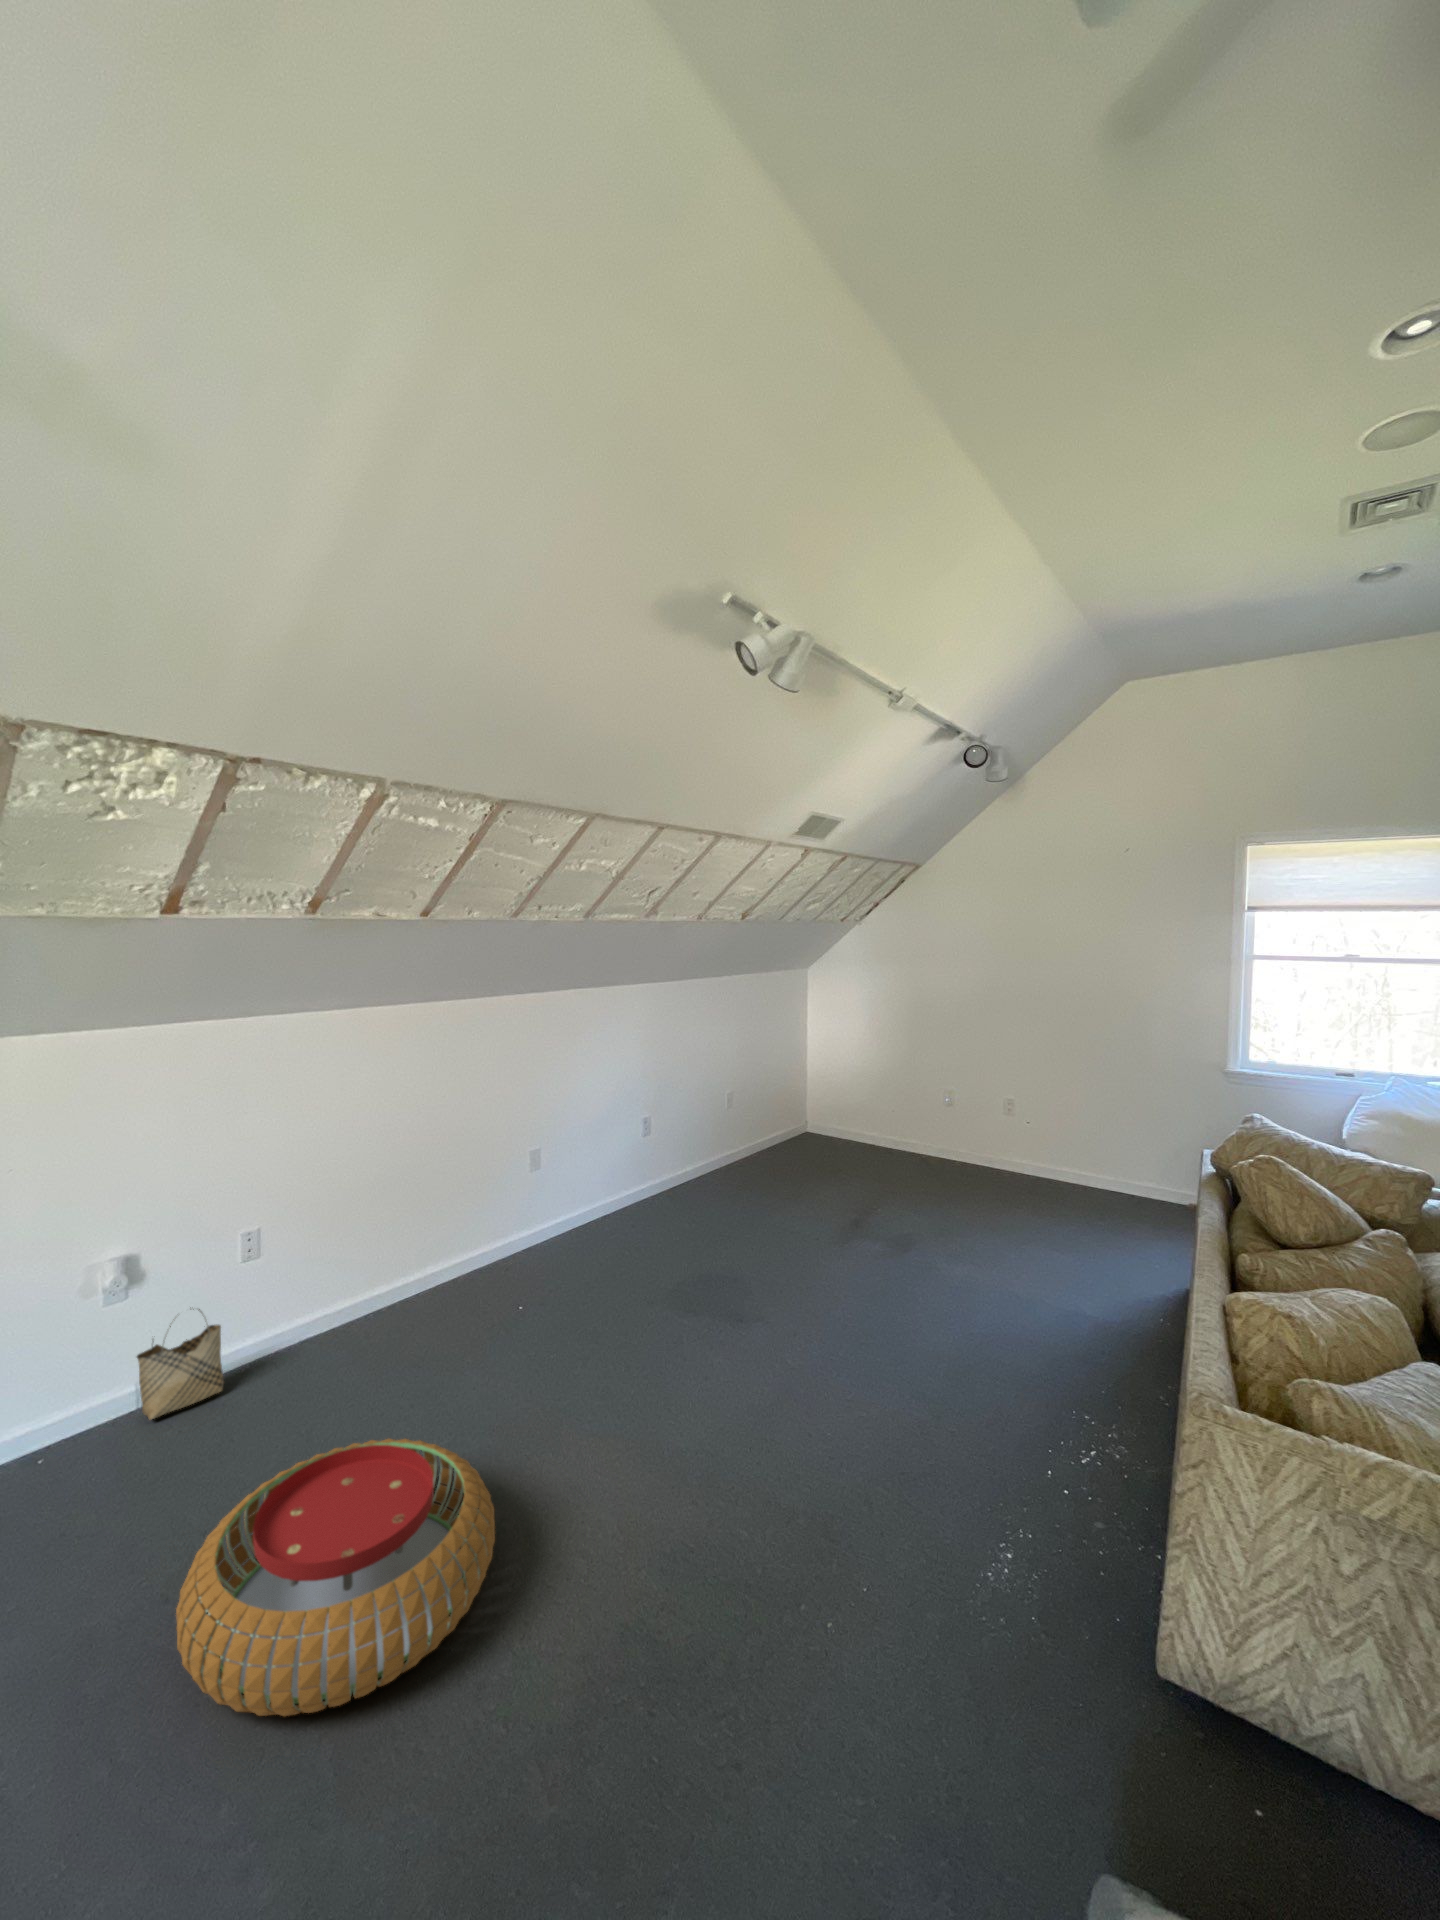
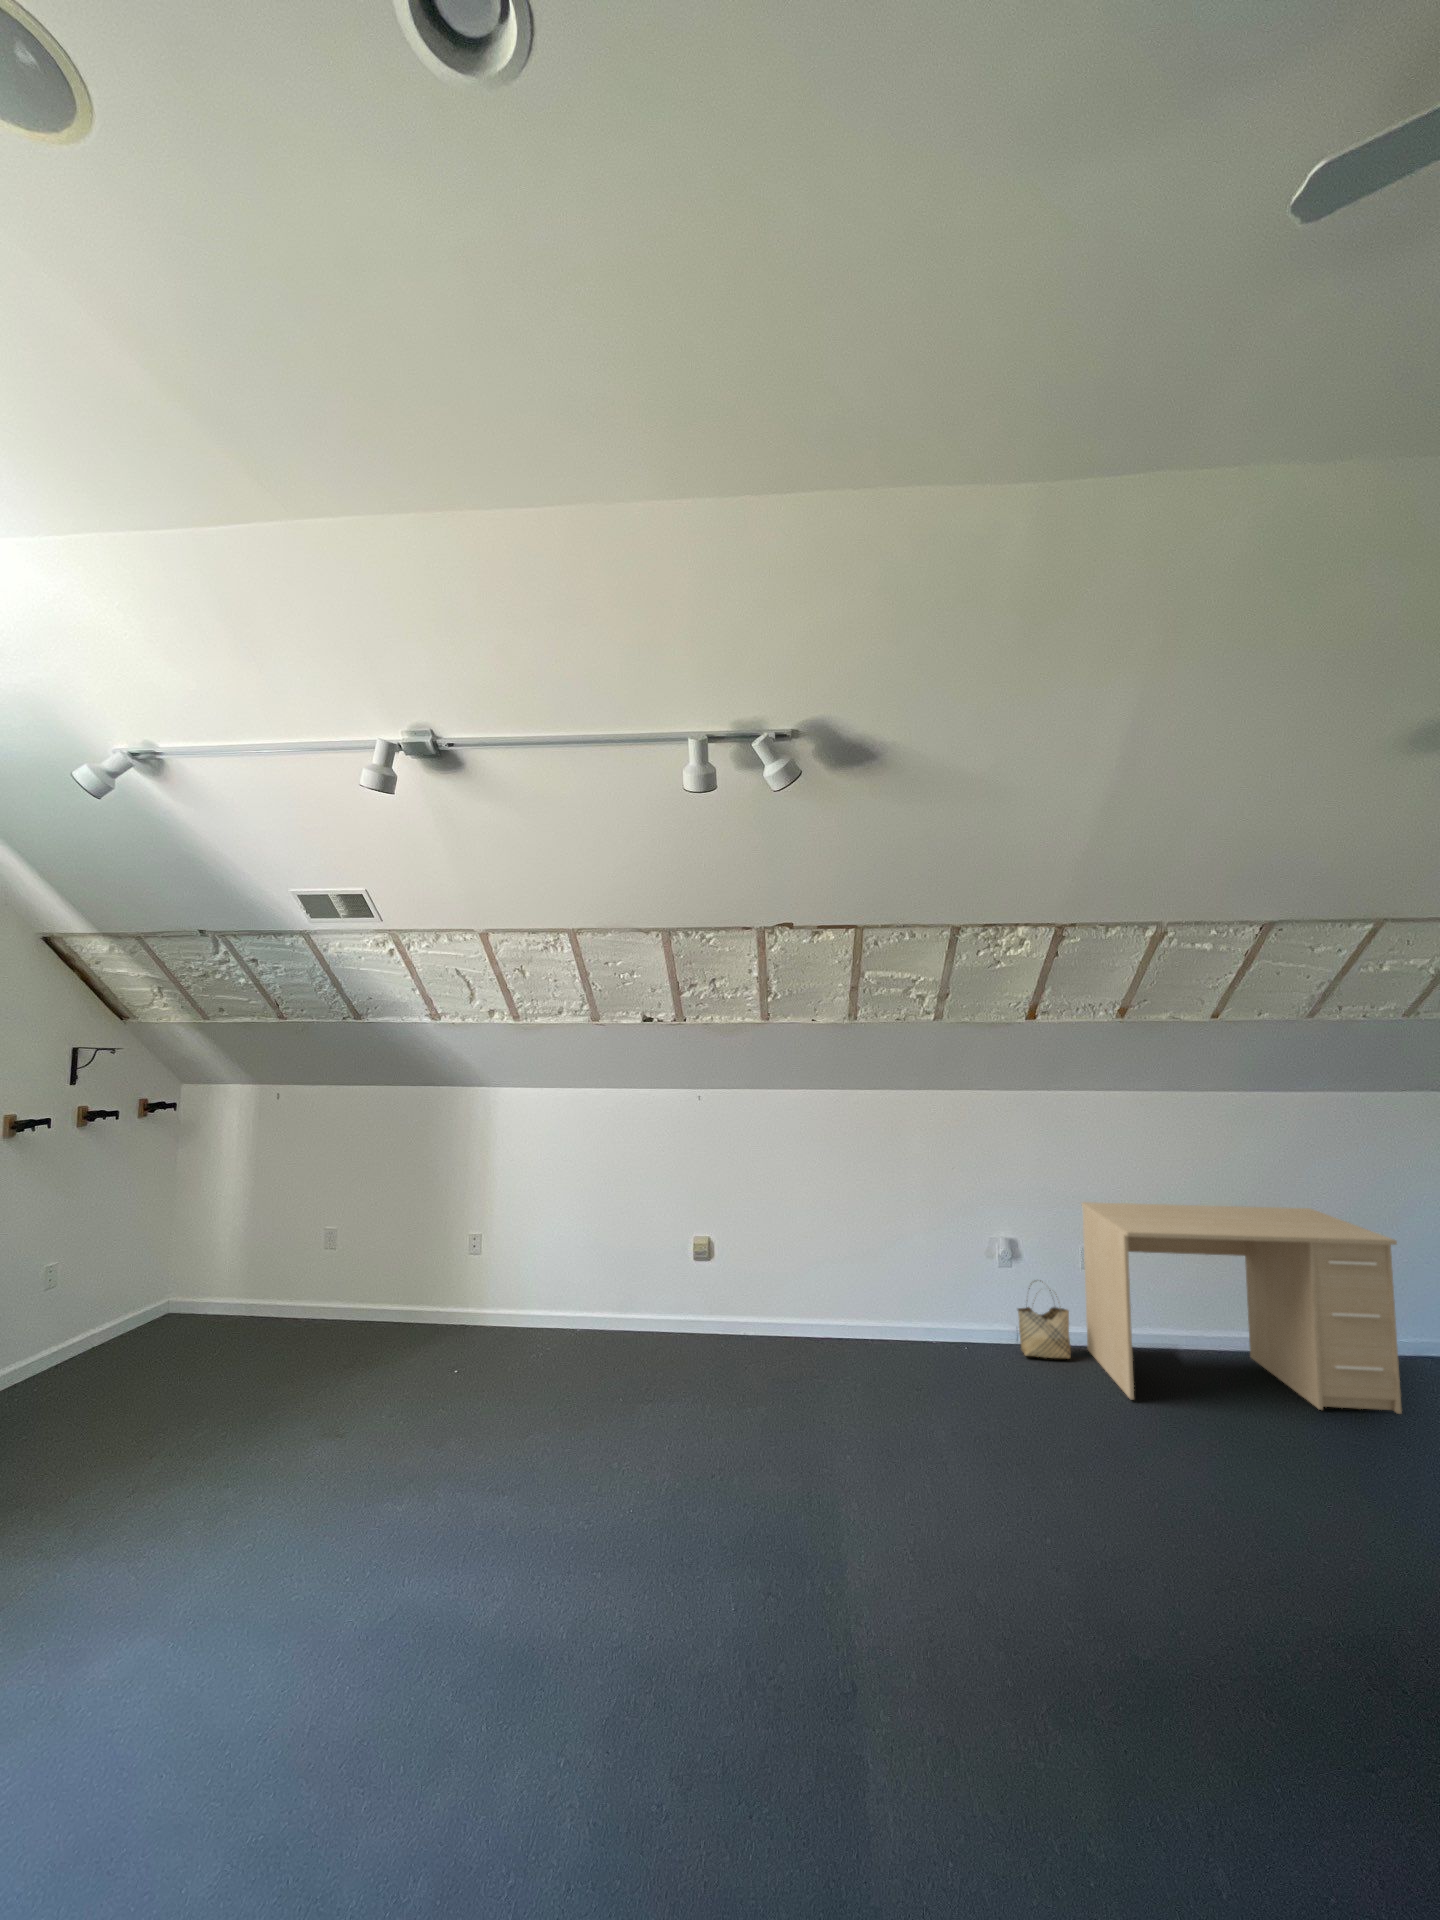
desk: none [241,1116,568,1417] -> present [1082,1202,1402,1414]
pouf: present [176,1439,495,1716] -> none [1034,1406,1269,1574]

